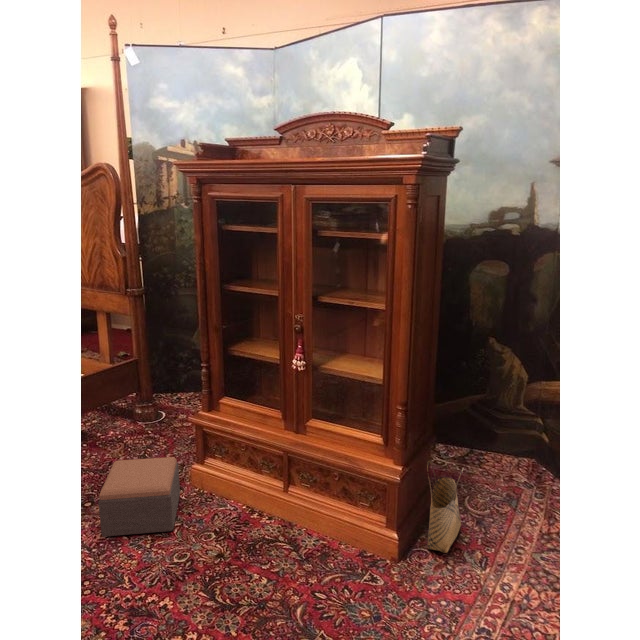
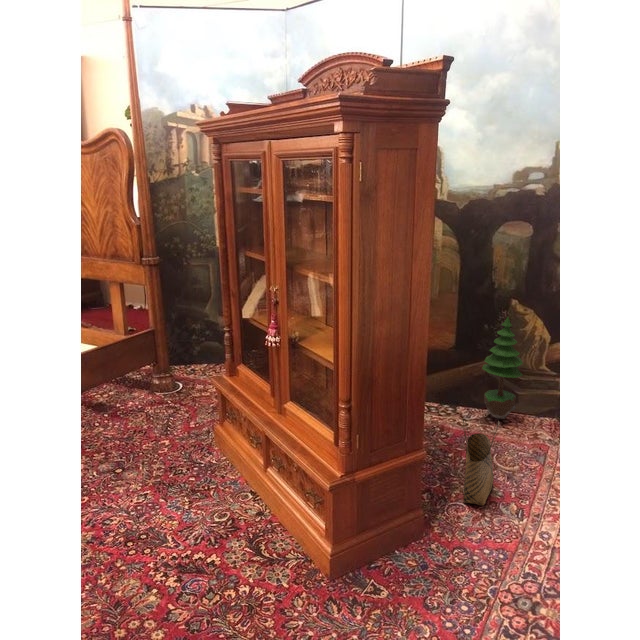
potted tree: none [459,355,501,459] -> present [482,317,523,419]
footstool: present [98,457,180,537] -> none [134,421,210,500]

